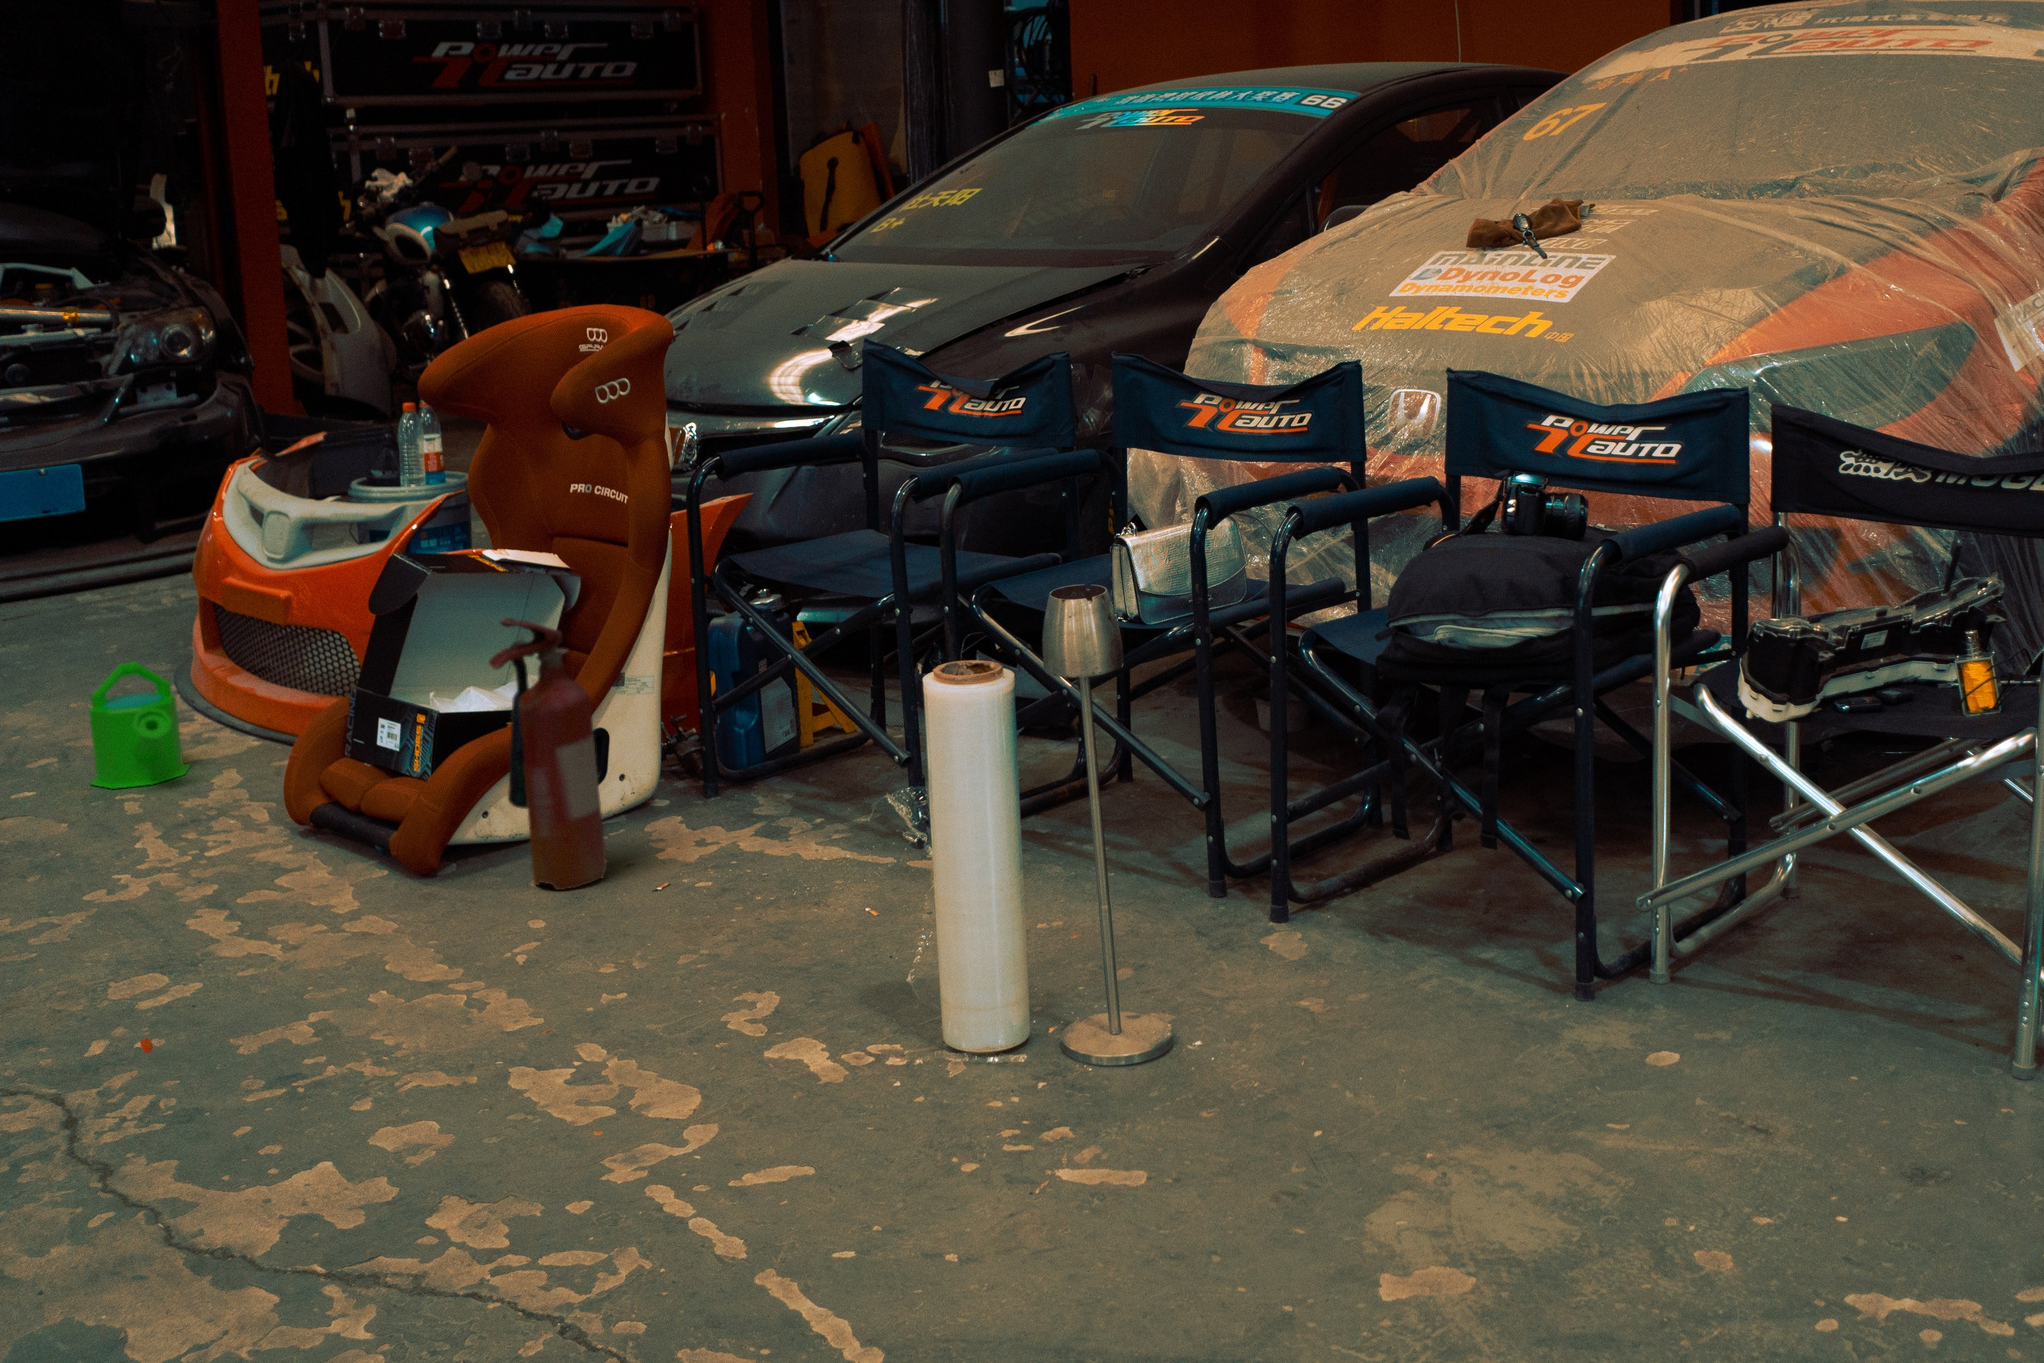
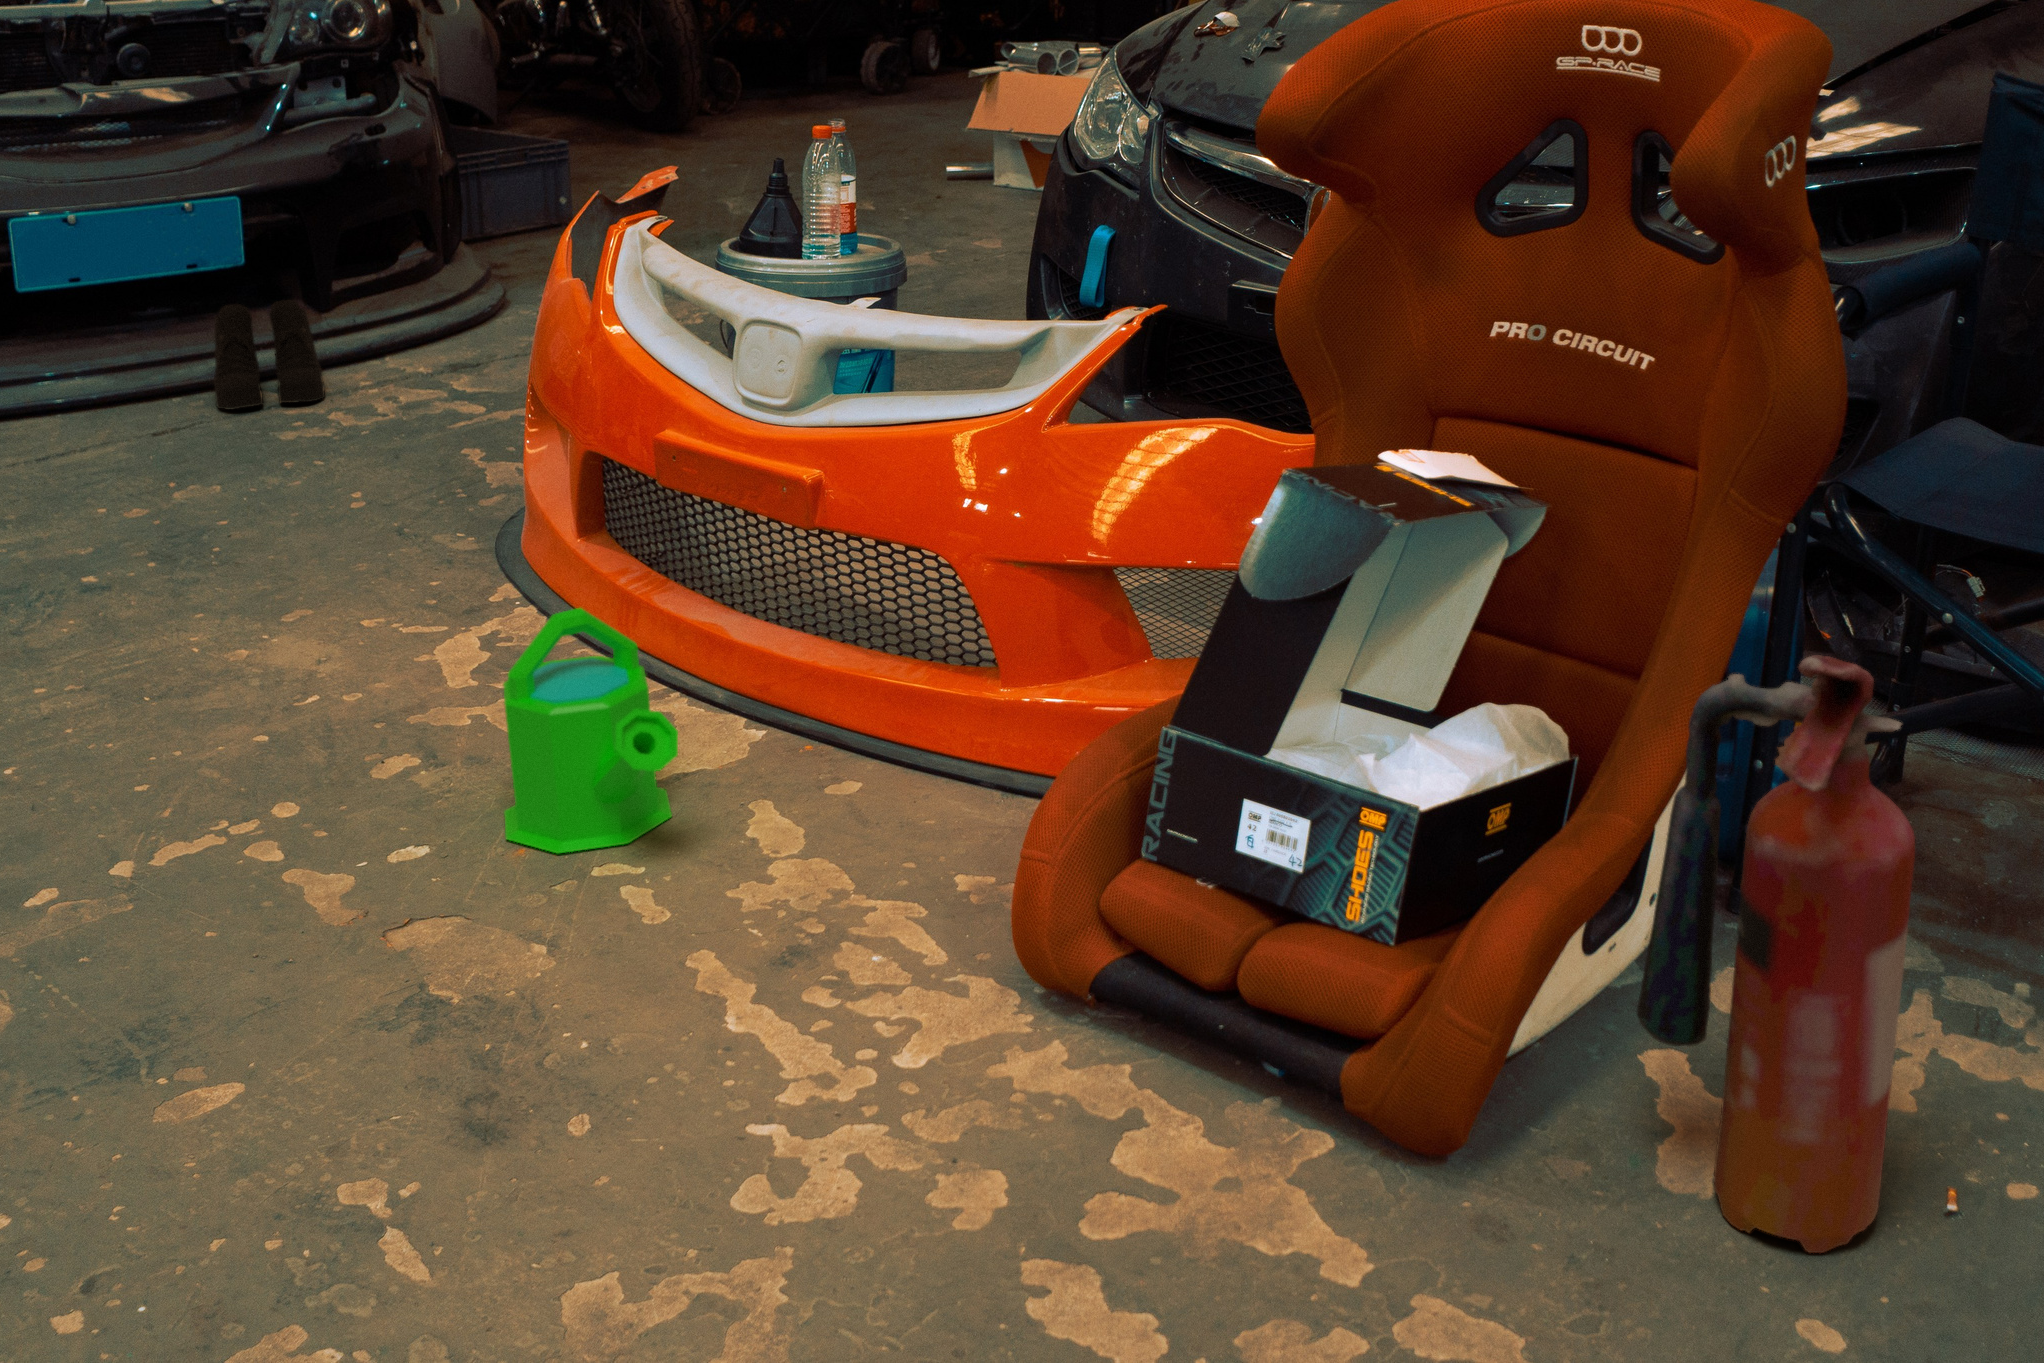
boots: none [55,530,133,601] -> present [213,300,325,410]

